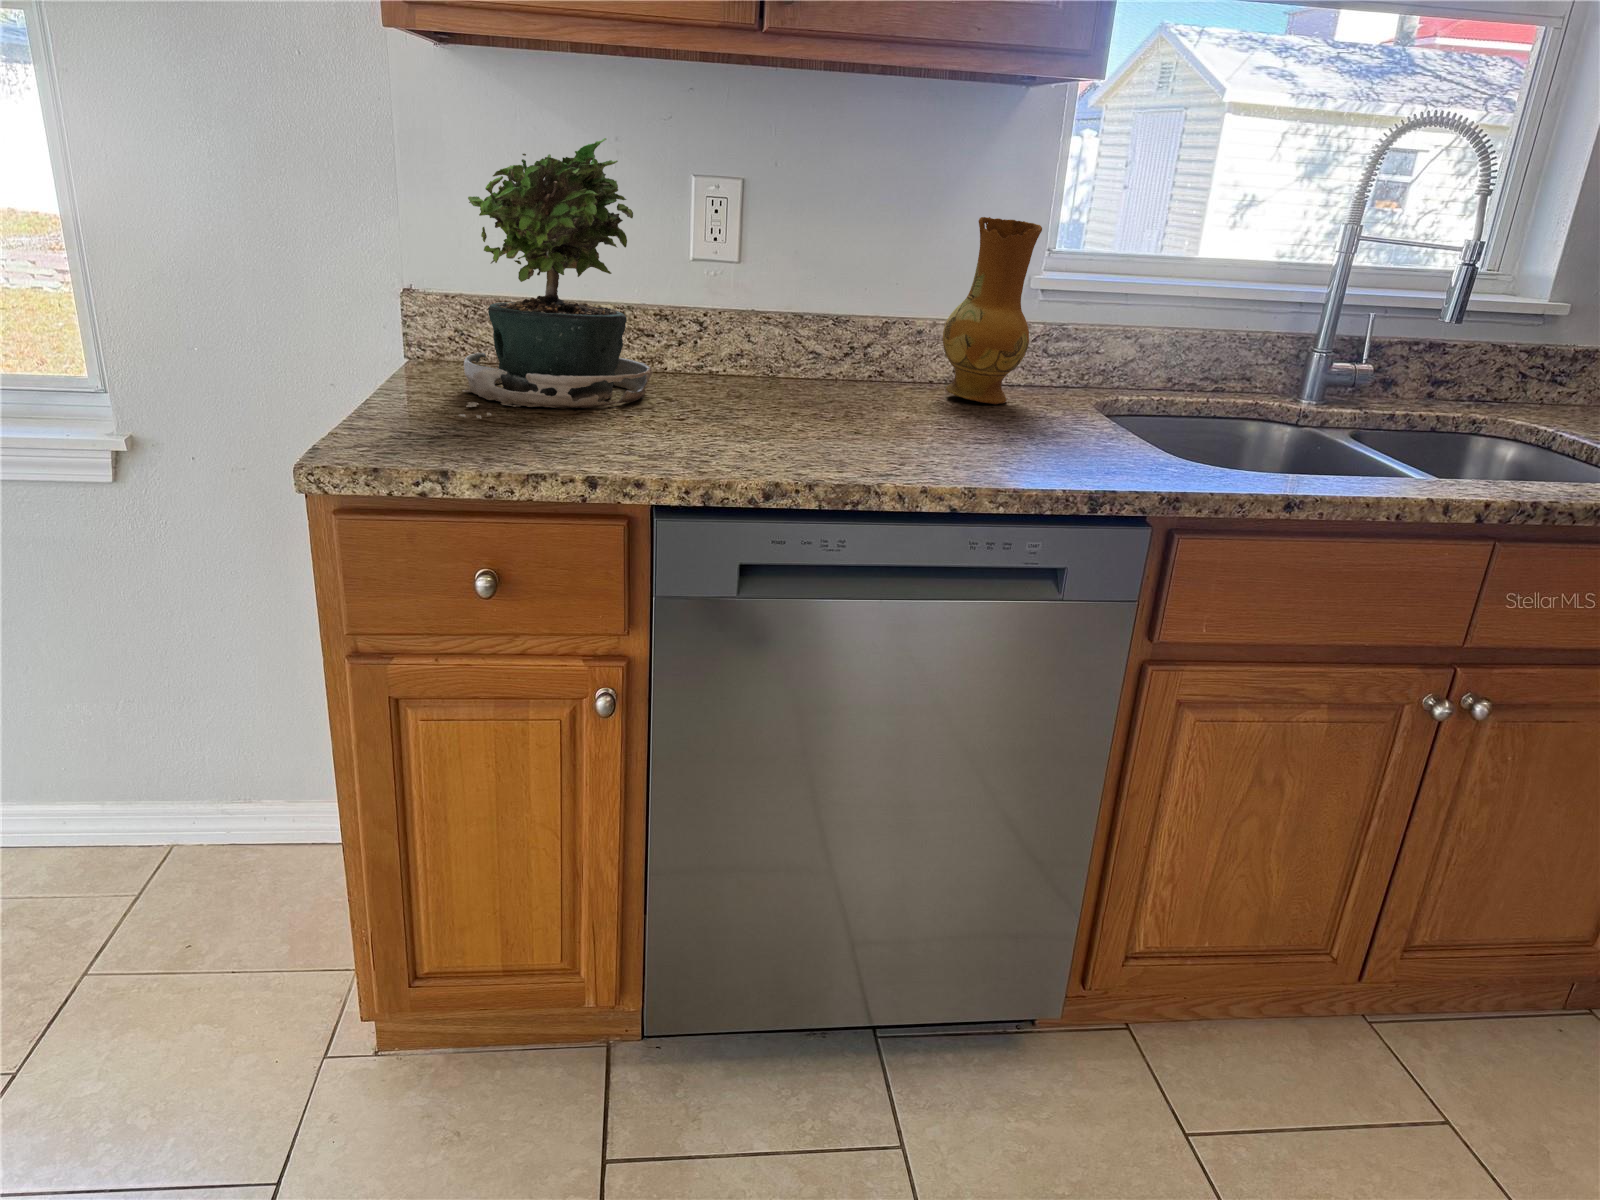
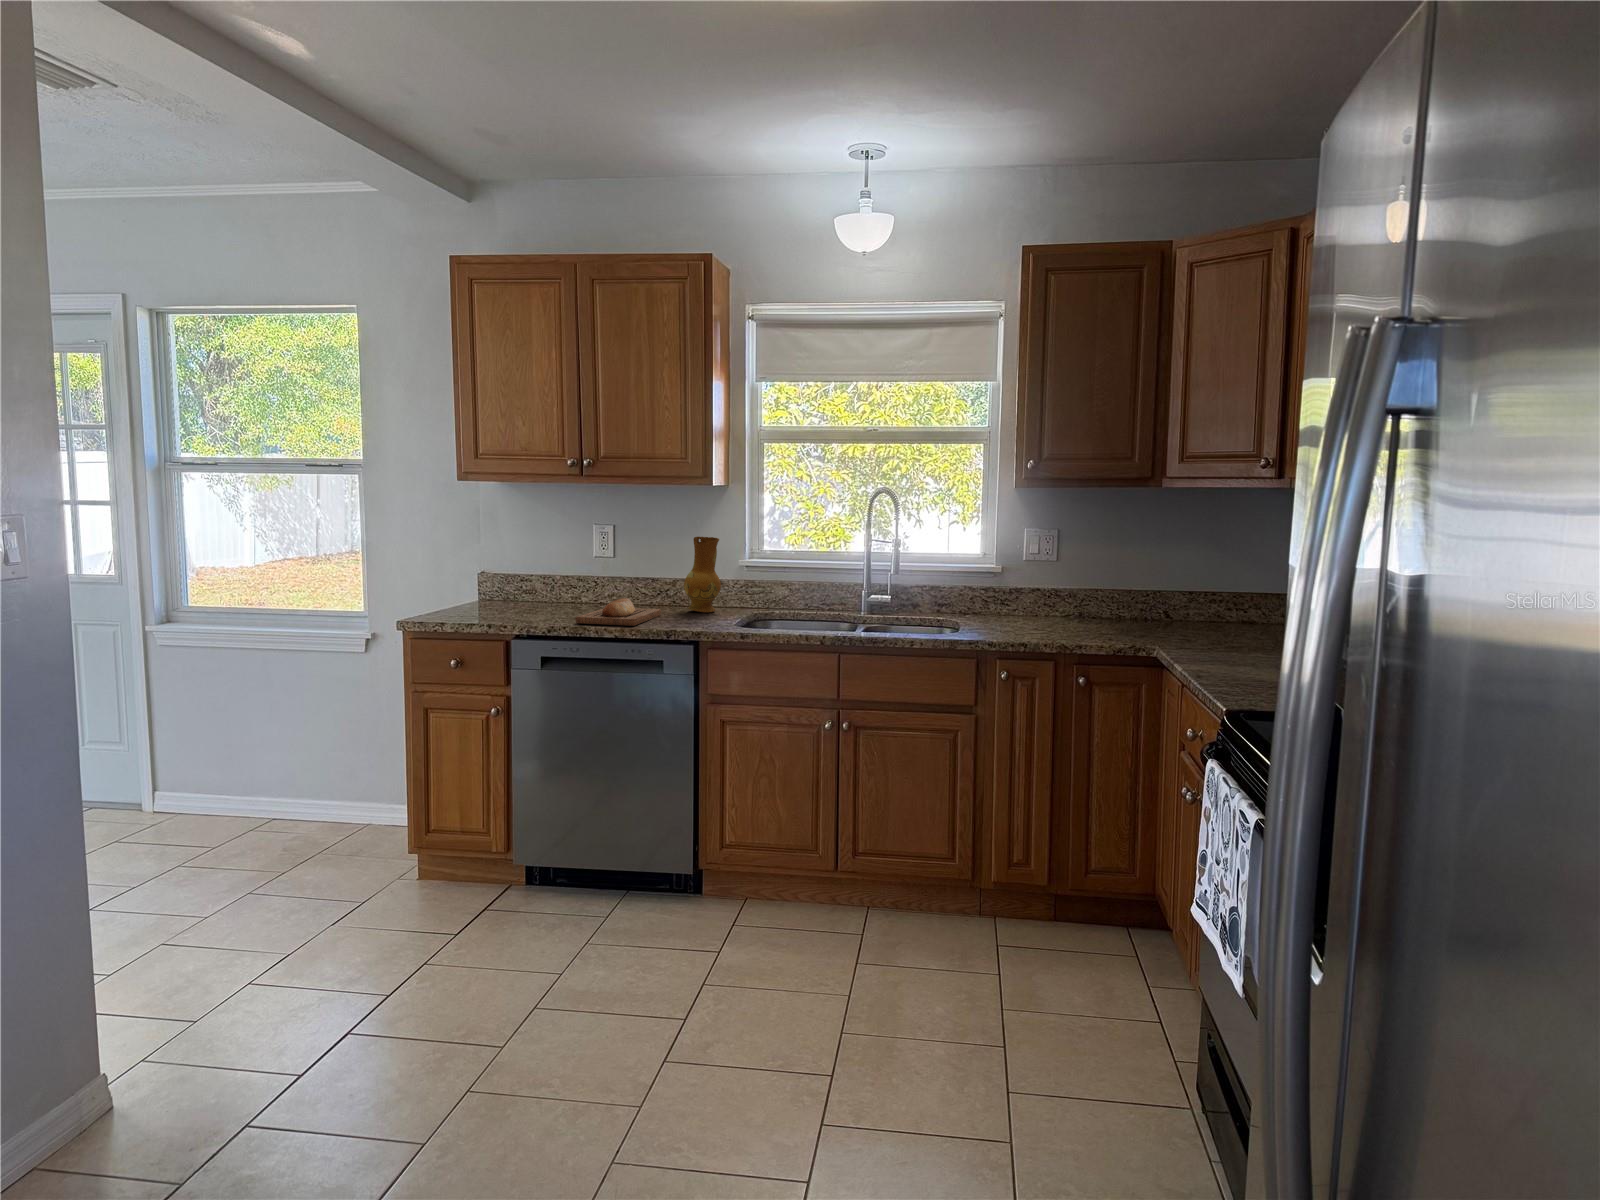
potted plant: present [459,138,653,419] -> none [469,514,560,612]
bread loaf: none [793,378,985,472] -> present [575,598,661,626]

